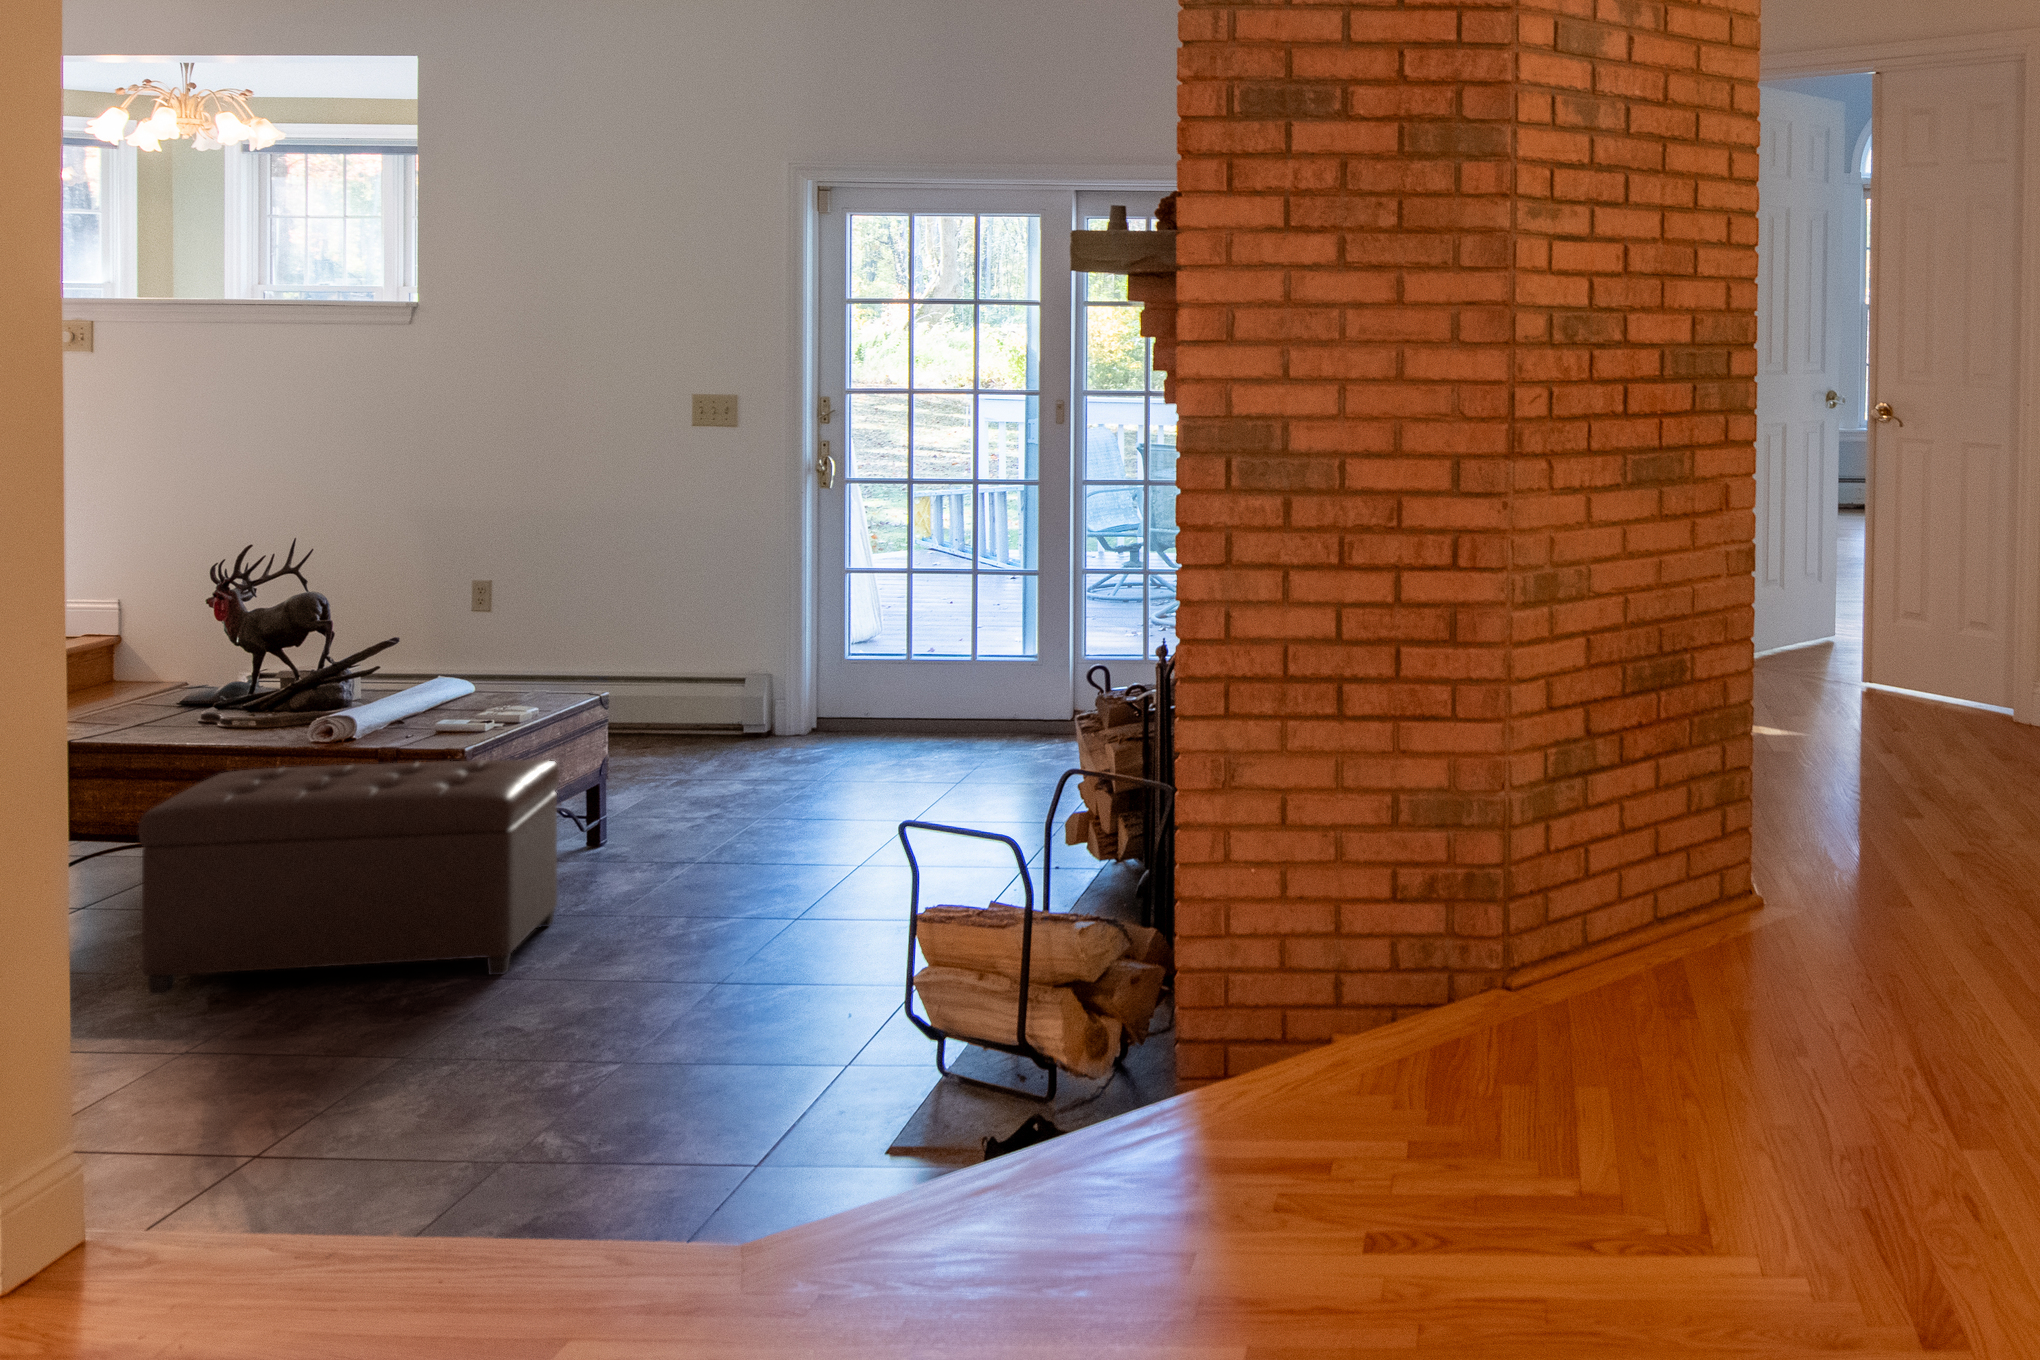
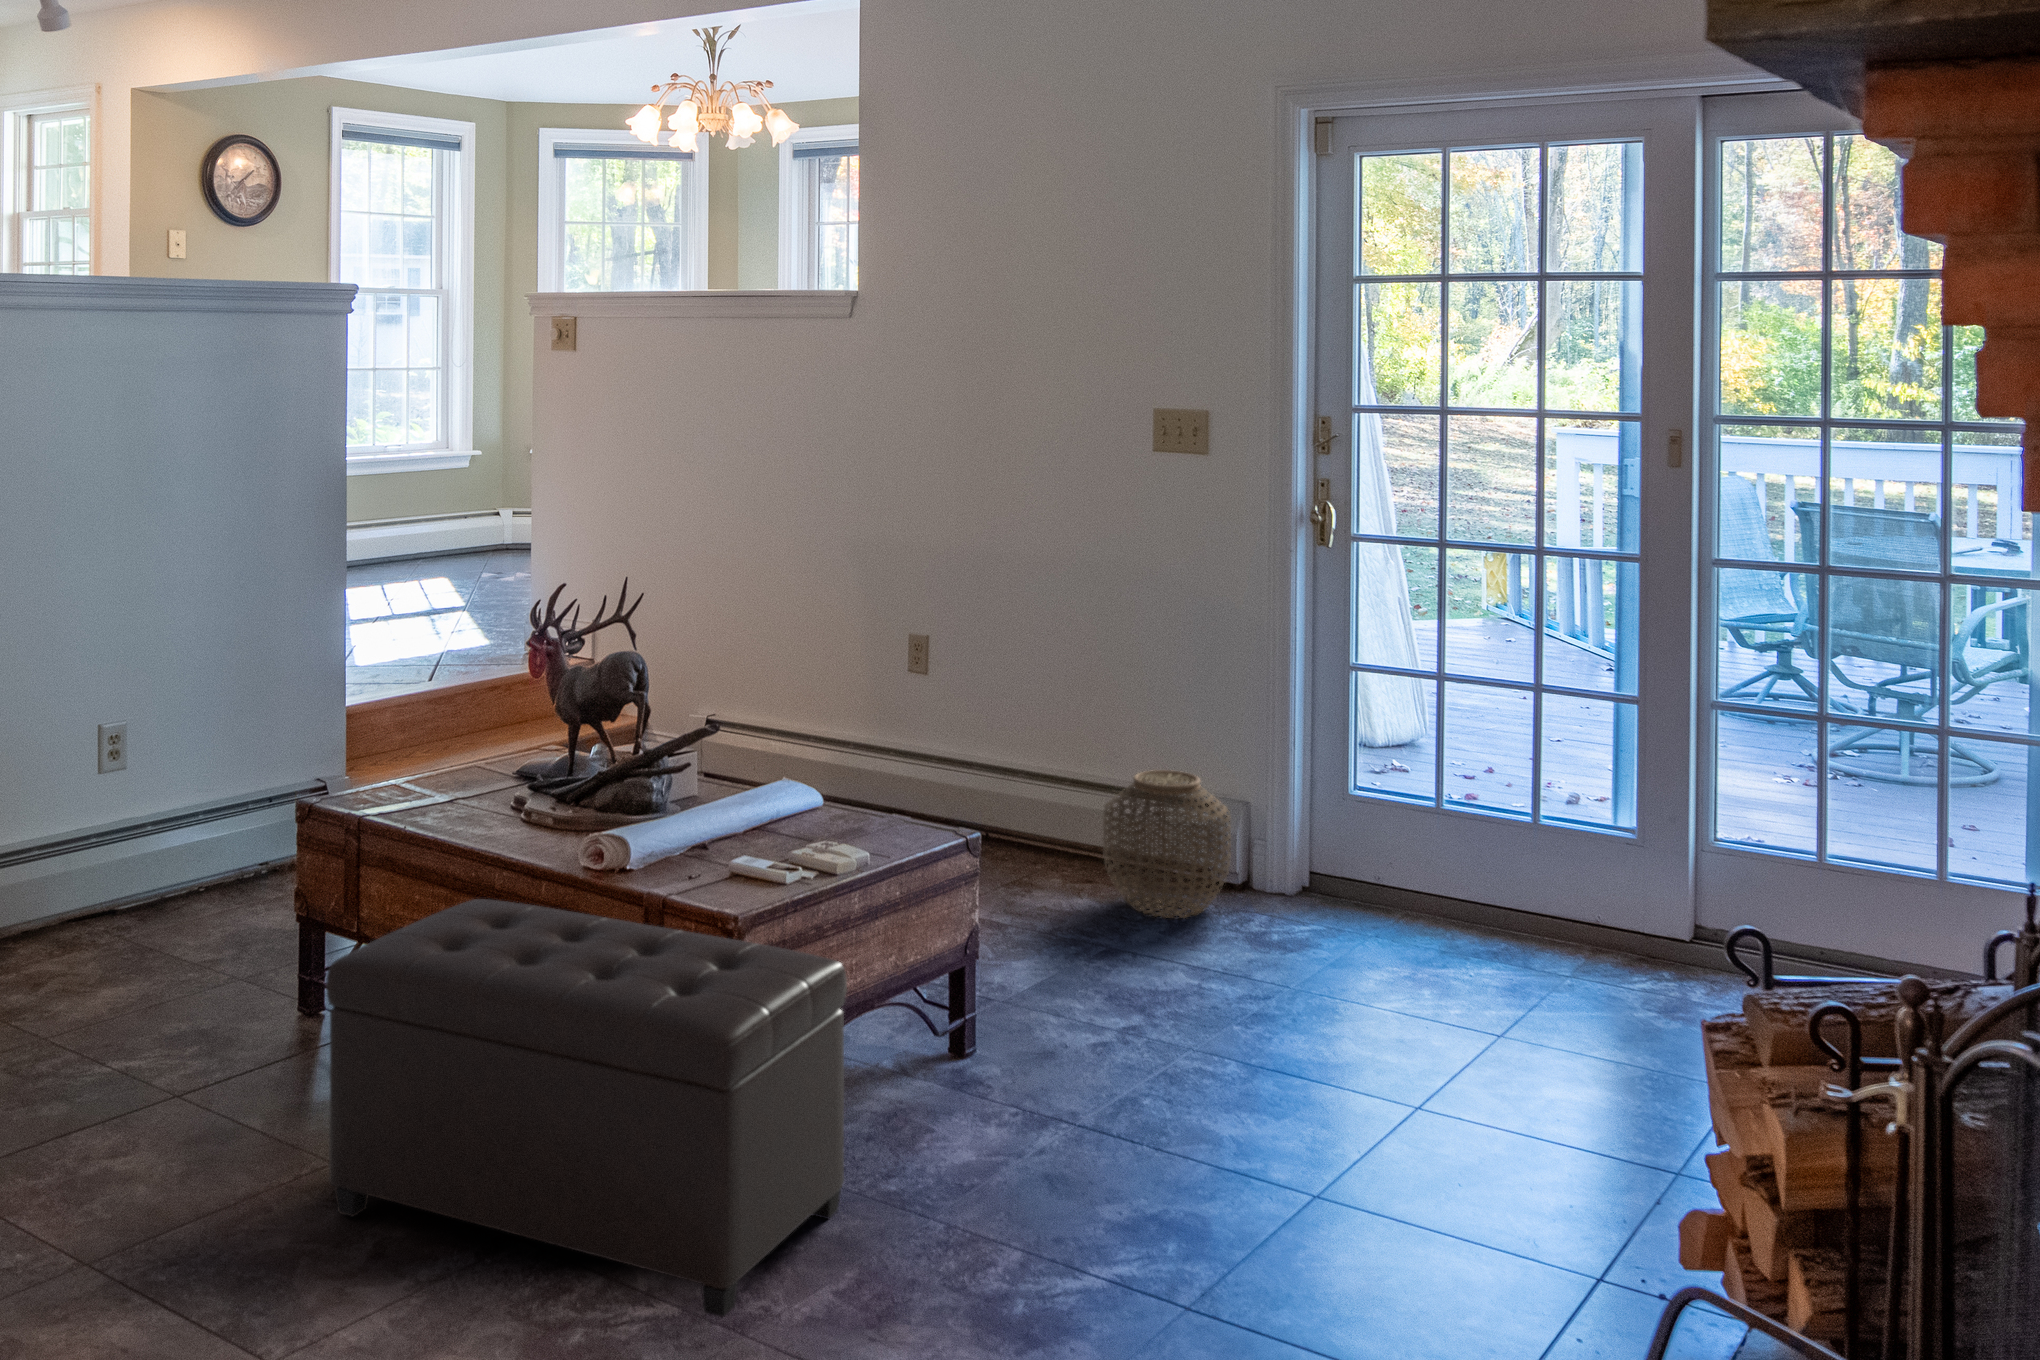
woven basket: none [664,656,763,759] -> present [1103,770,1230,918]

